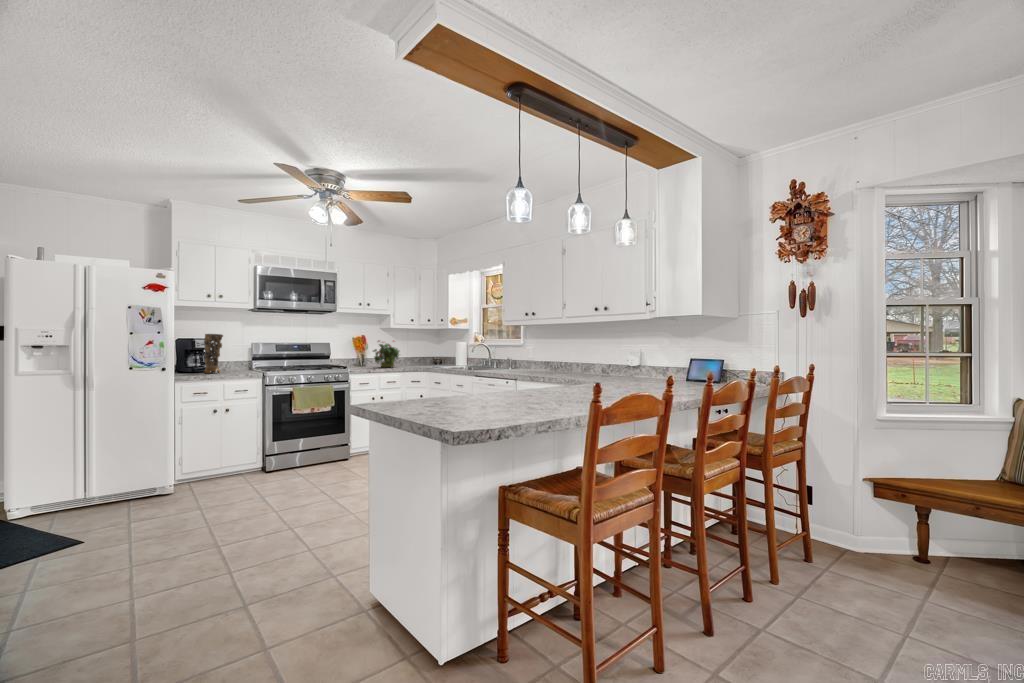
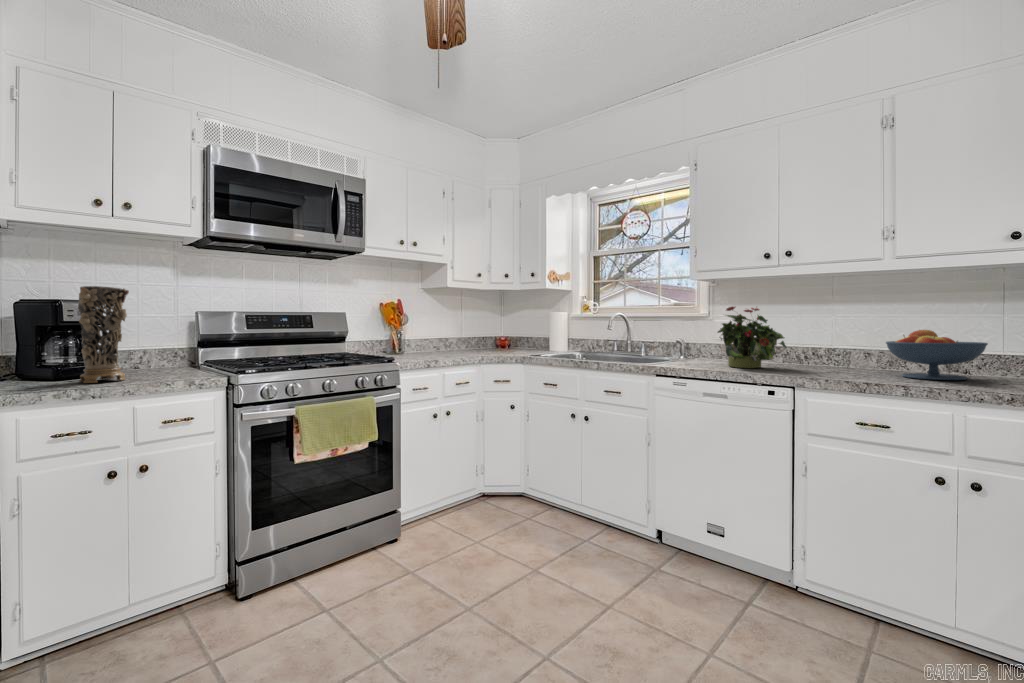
potted plant: present [373,341,399,367] -> present [718,307,787,368]
fruit bowl: none [561,351,598,374] -> present [886,330,988,380]

